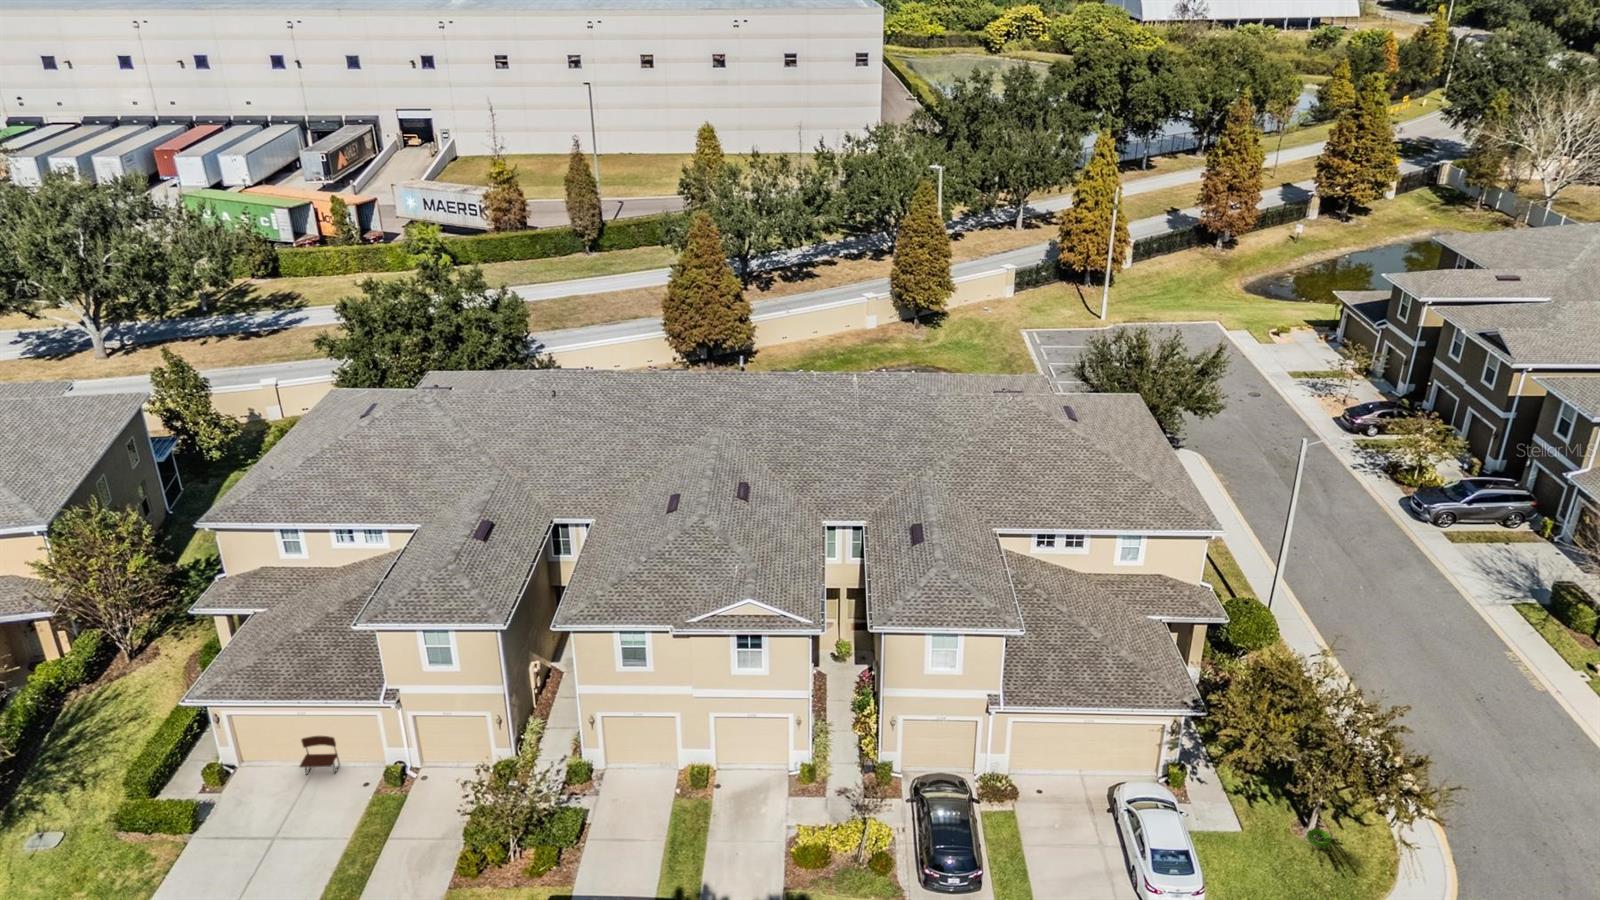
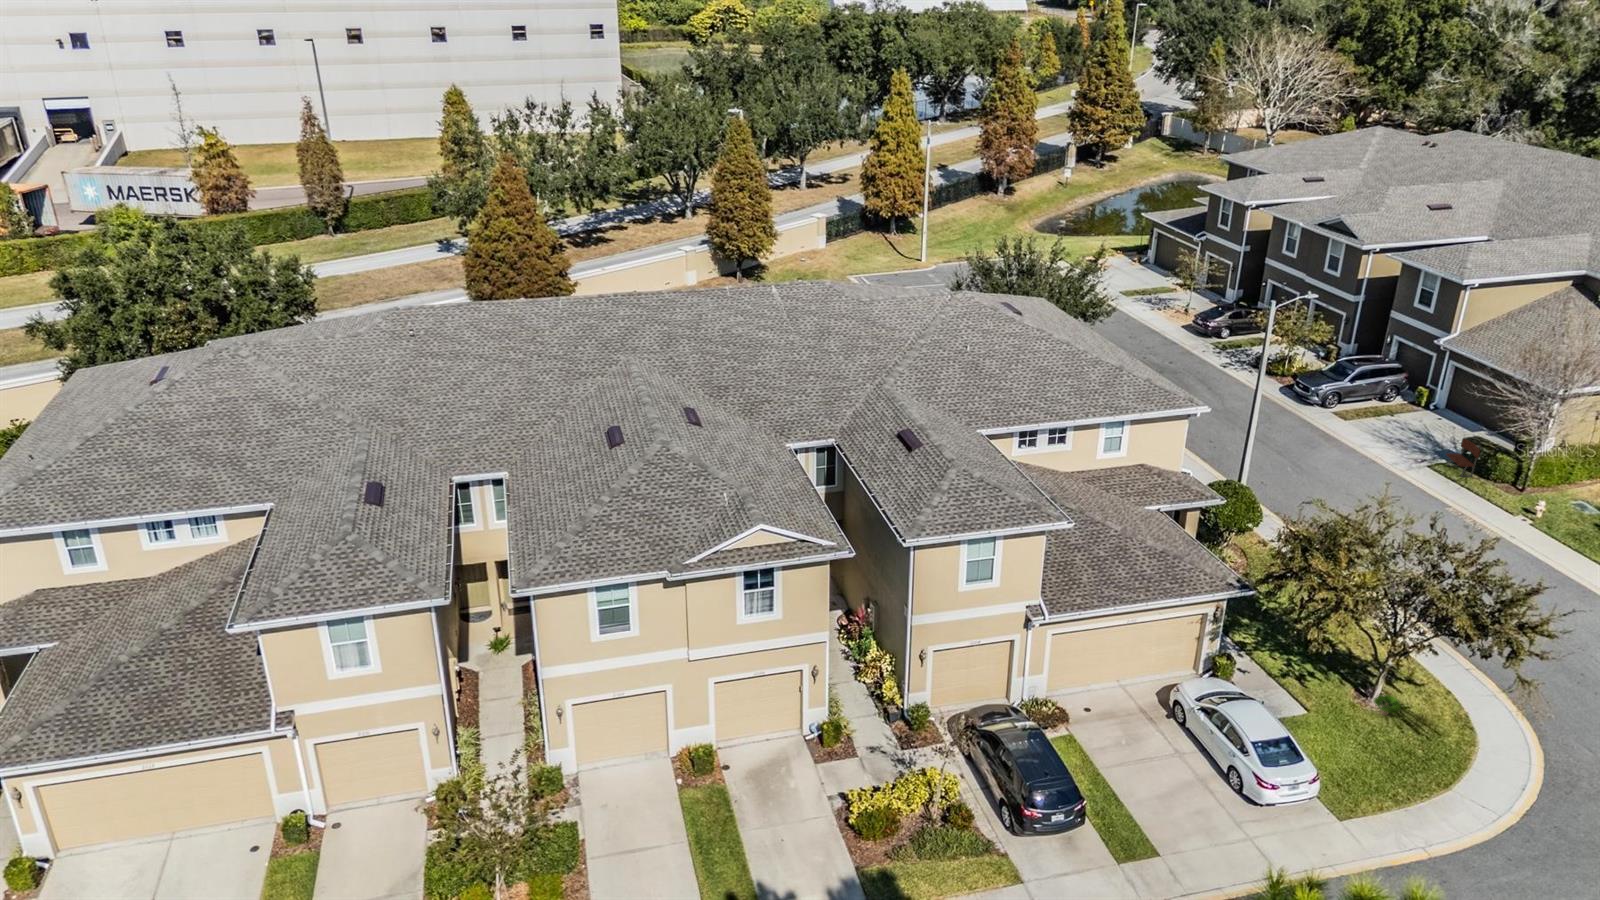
bench: present [300,736,340,774] -> present [1446,439,1480,477]

